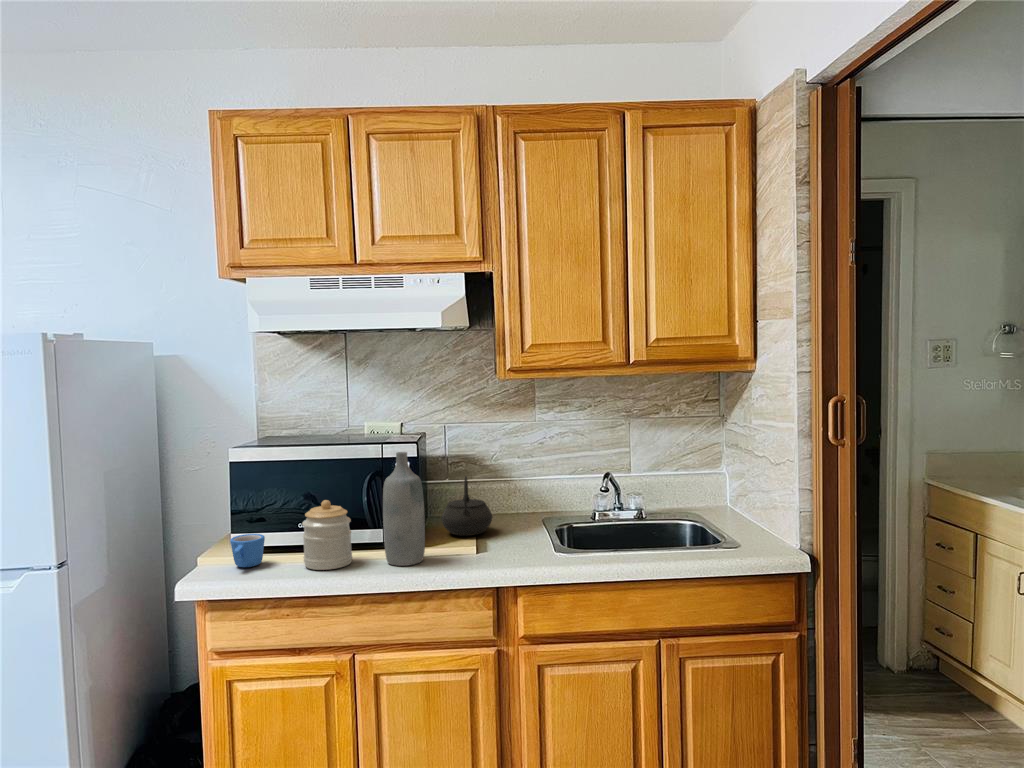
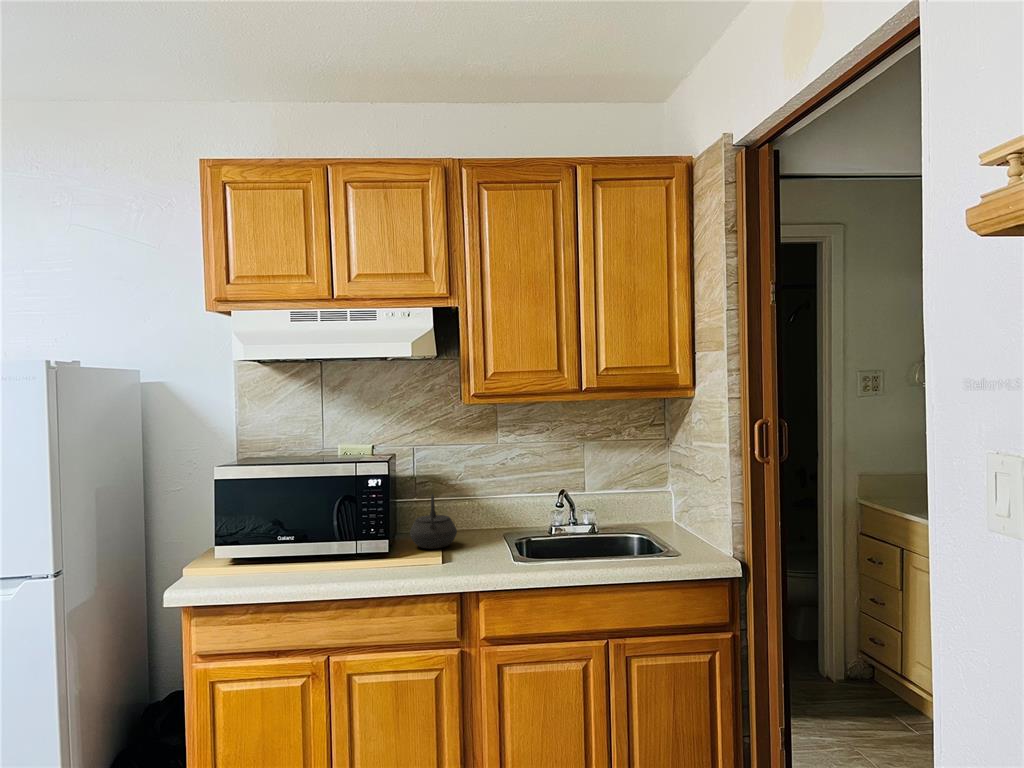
bottle: present [383,452,425,566] -> none [357,470,395,574]
jar: present [302,500,352,570] -> none [282,514,328,578]
mug: present [230,534,265,567] -> none [215,546,247,577]

